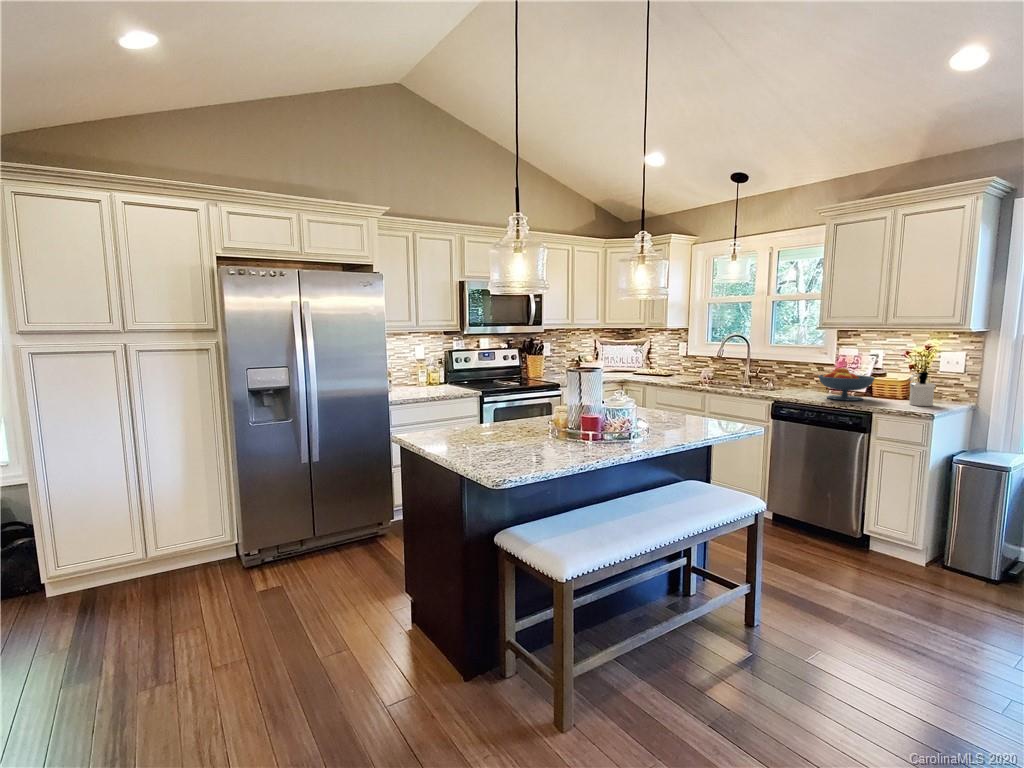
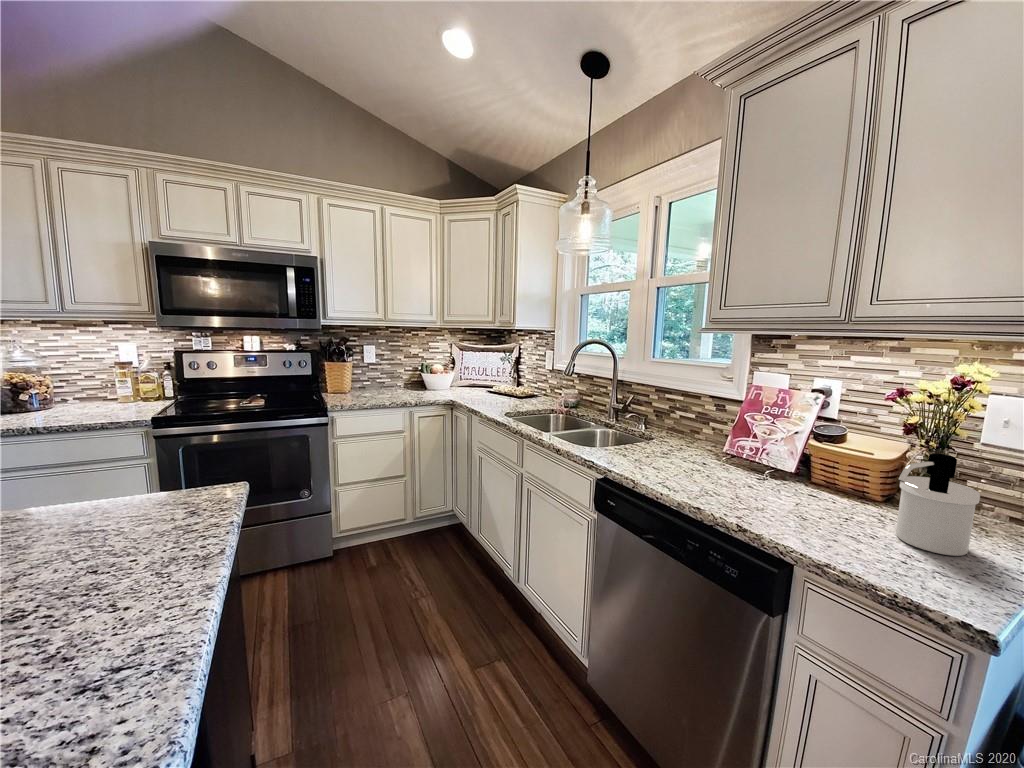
fruit bowl: present [818,368,875,401] -> none [684,415,810,501]

